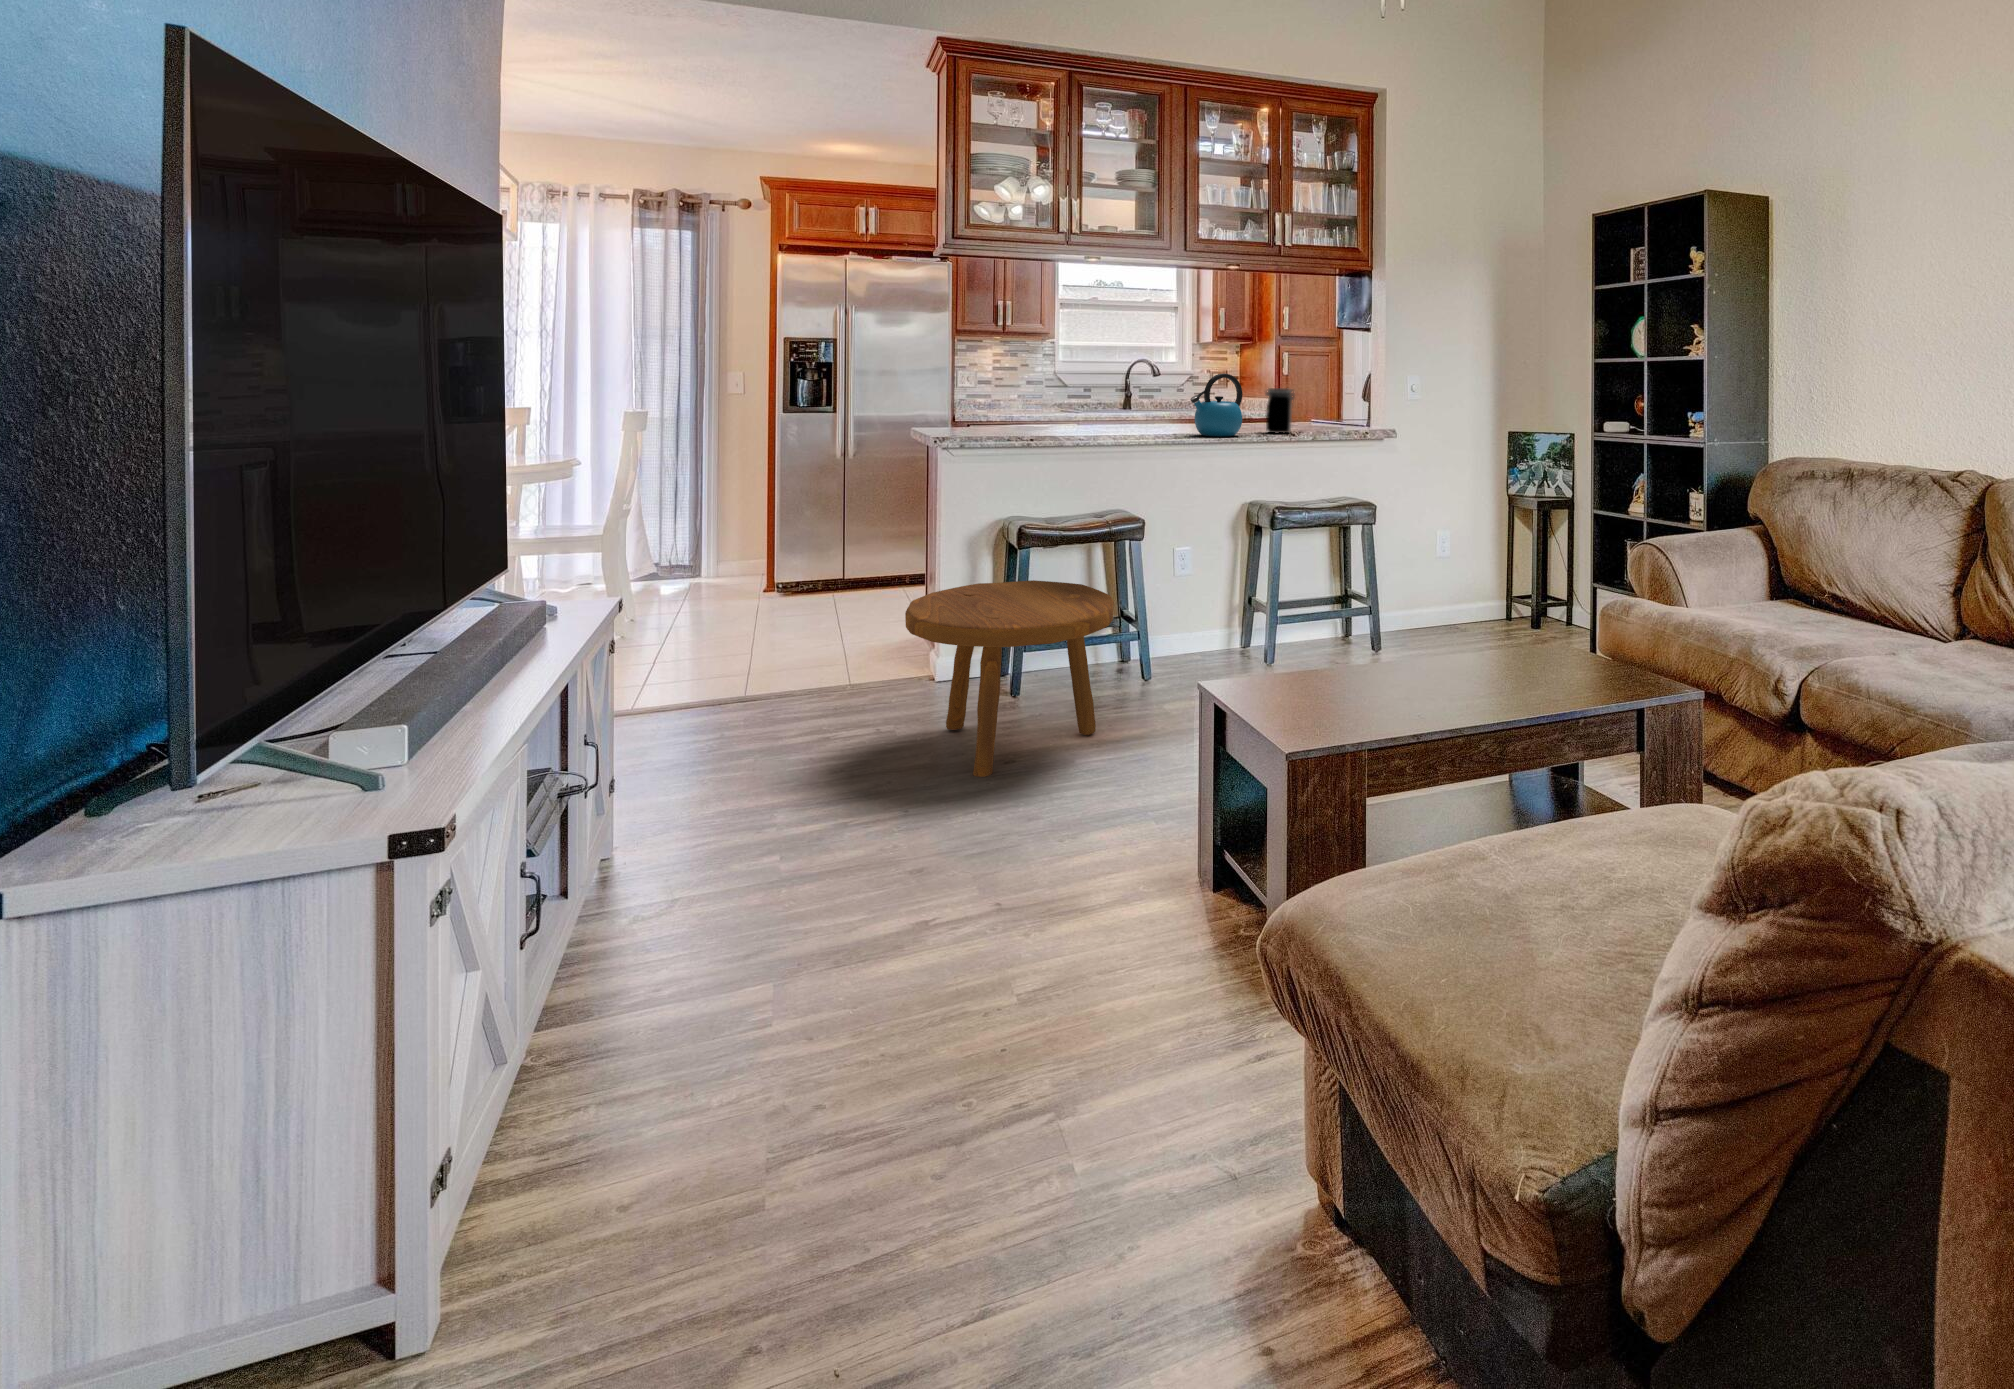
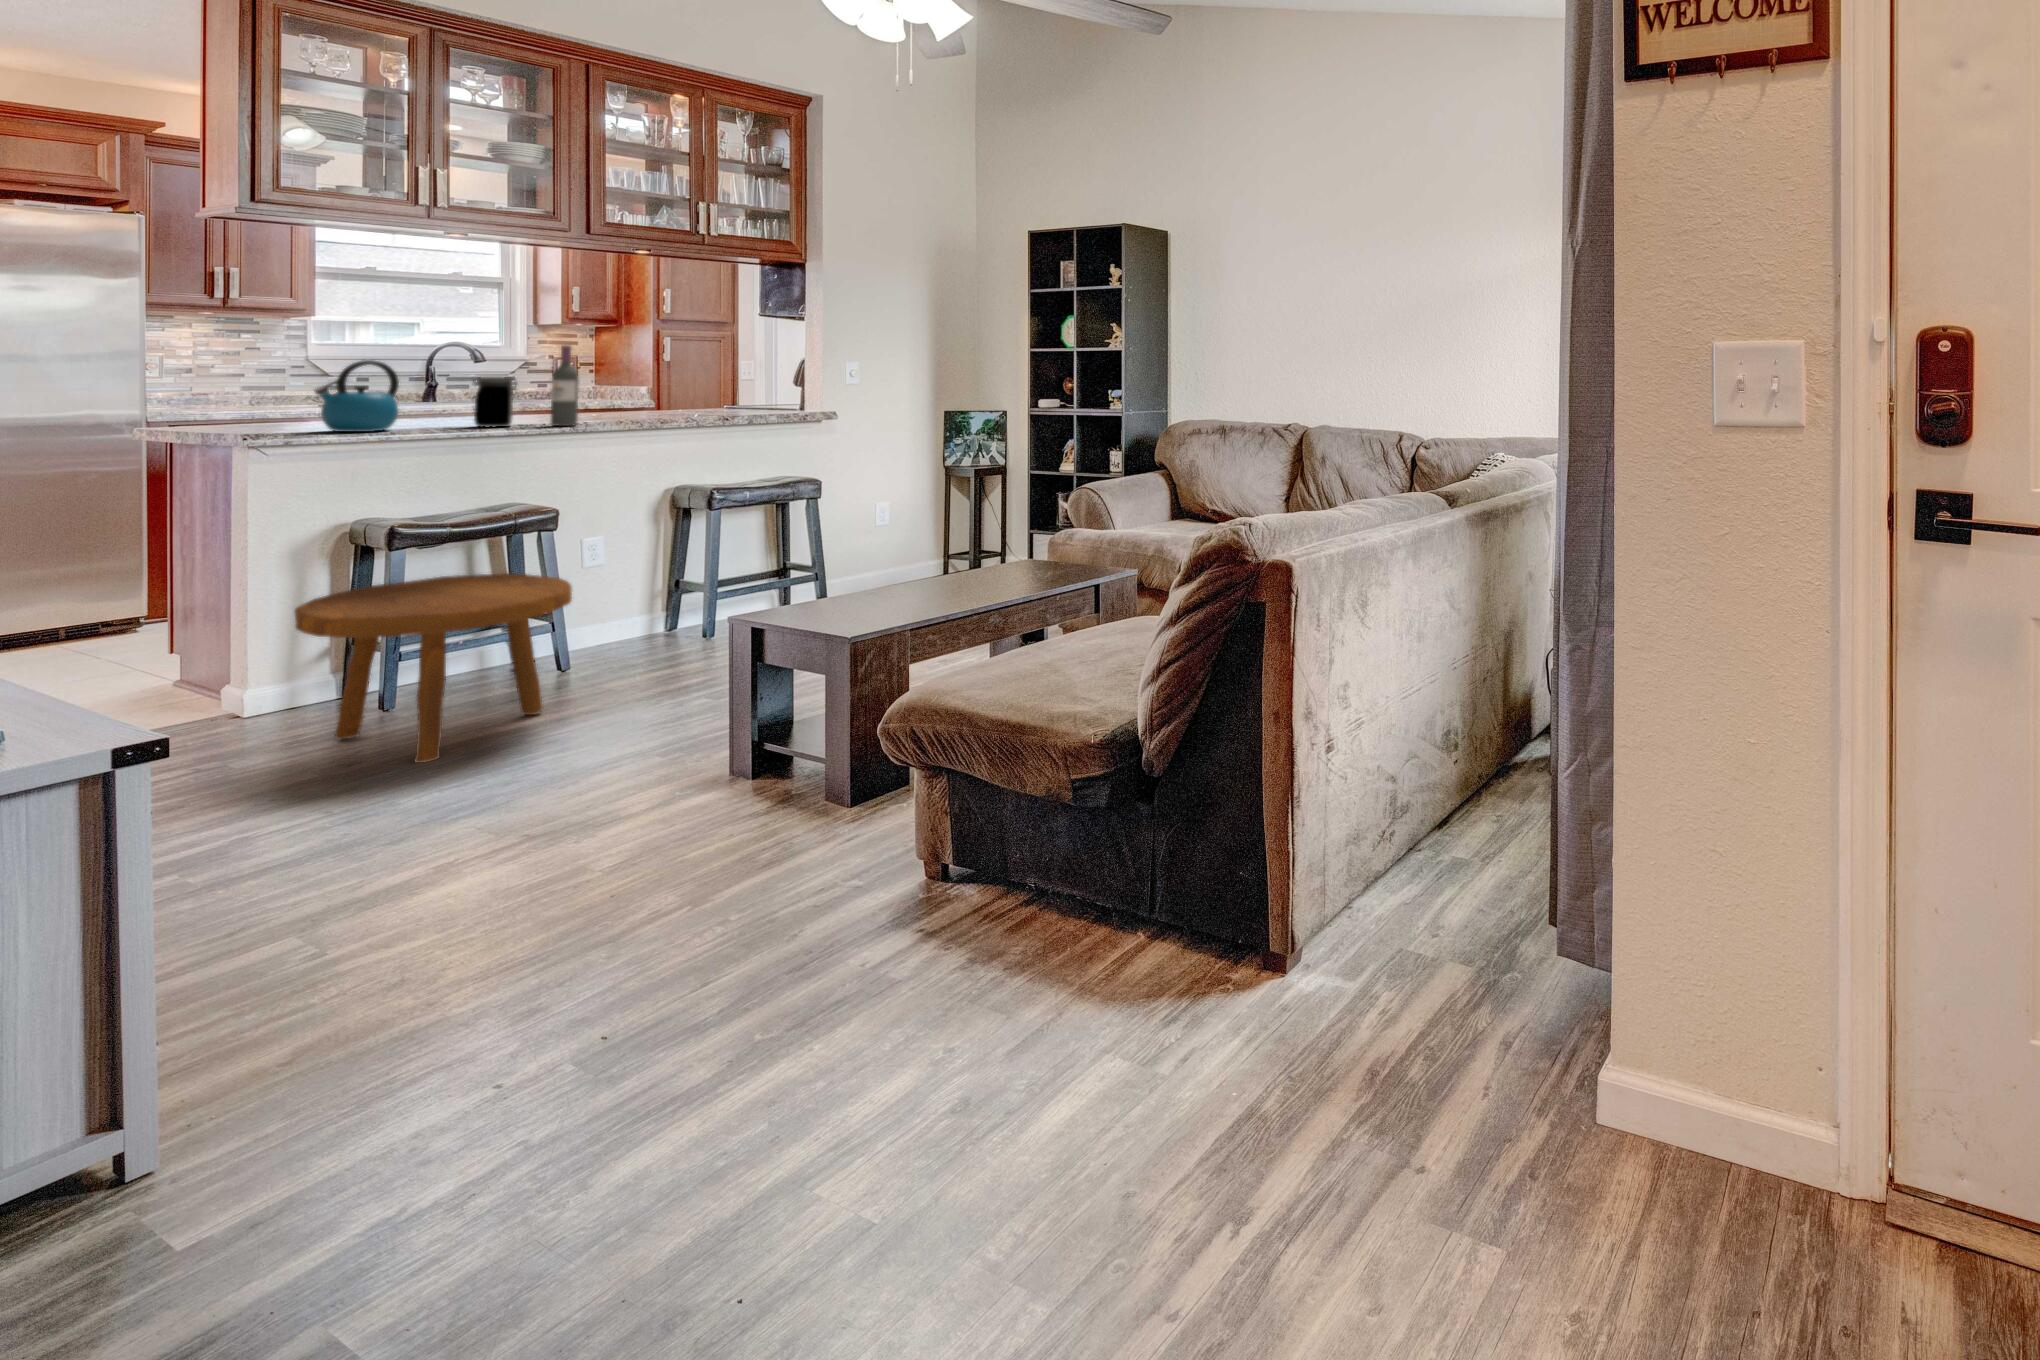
wine bottle: none [1141,357,1163,436] -> present [551,345,579,426]
kettle: present [1190,374,1242,437] -> present [315,360,399,432]
jar: present [1265,388,1294,433] -> present [473,377,517,427]

